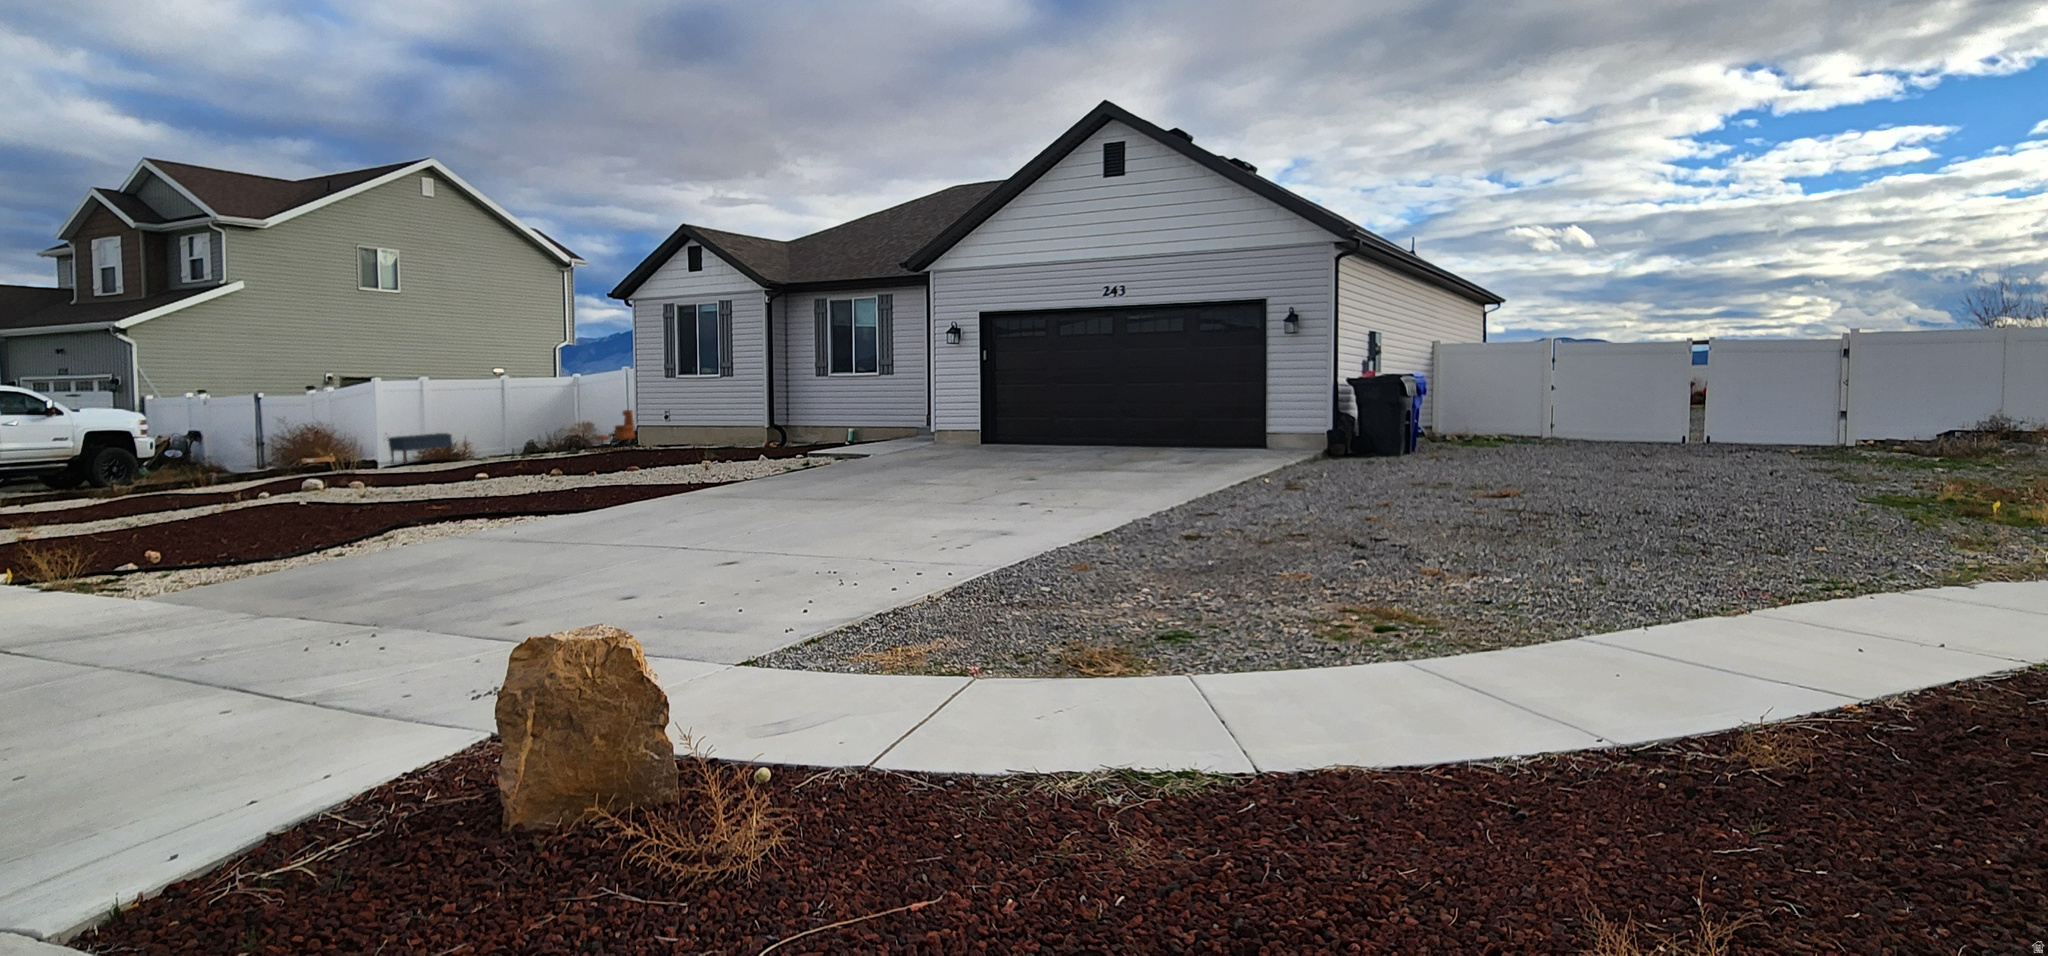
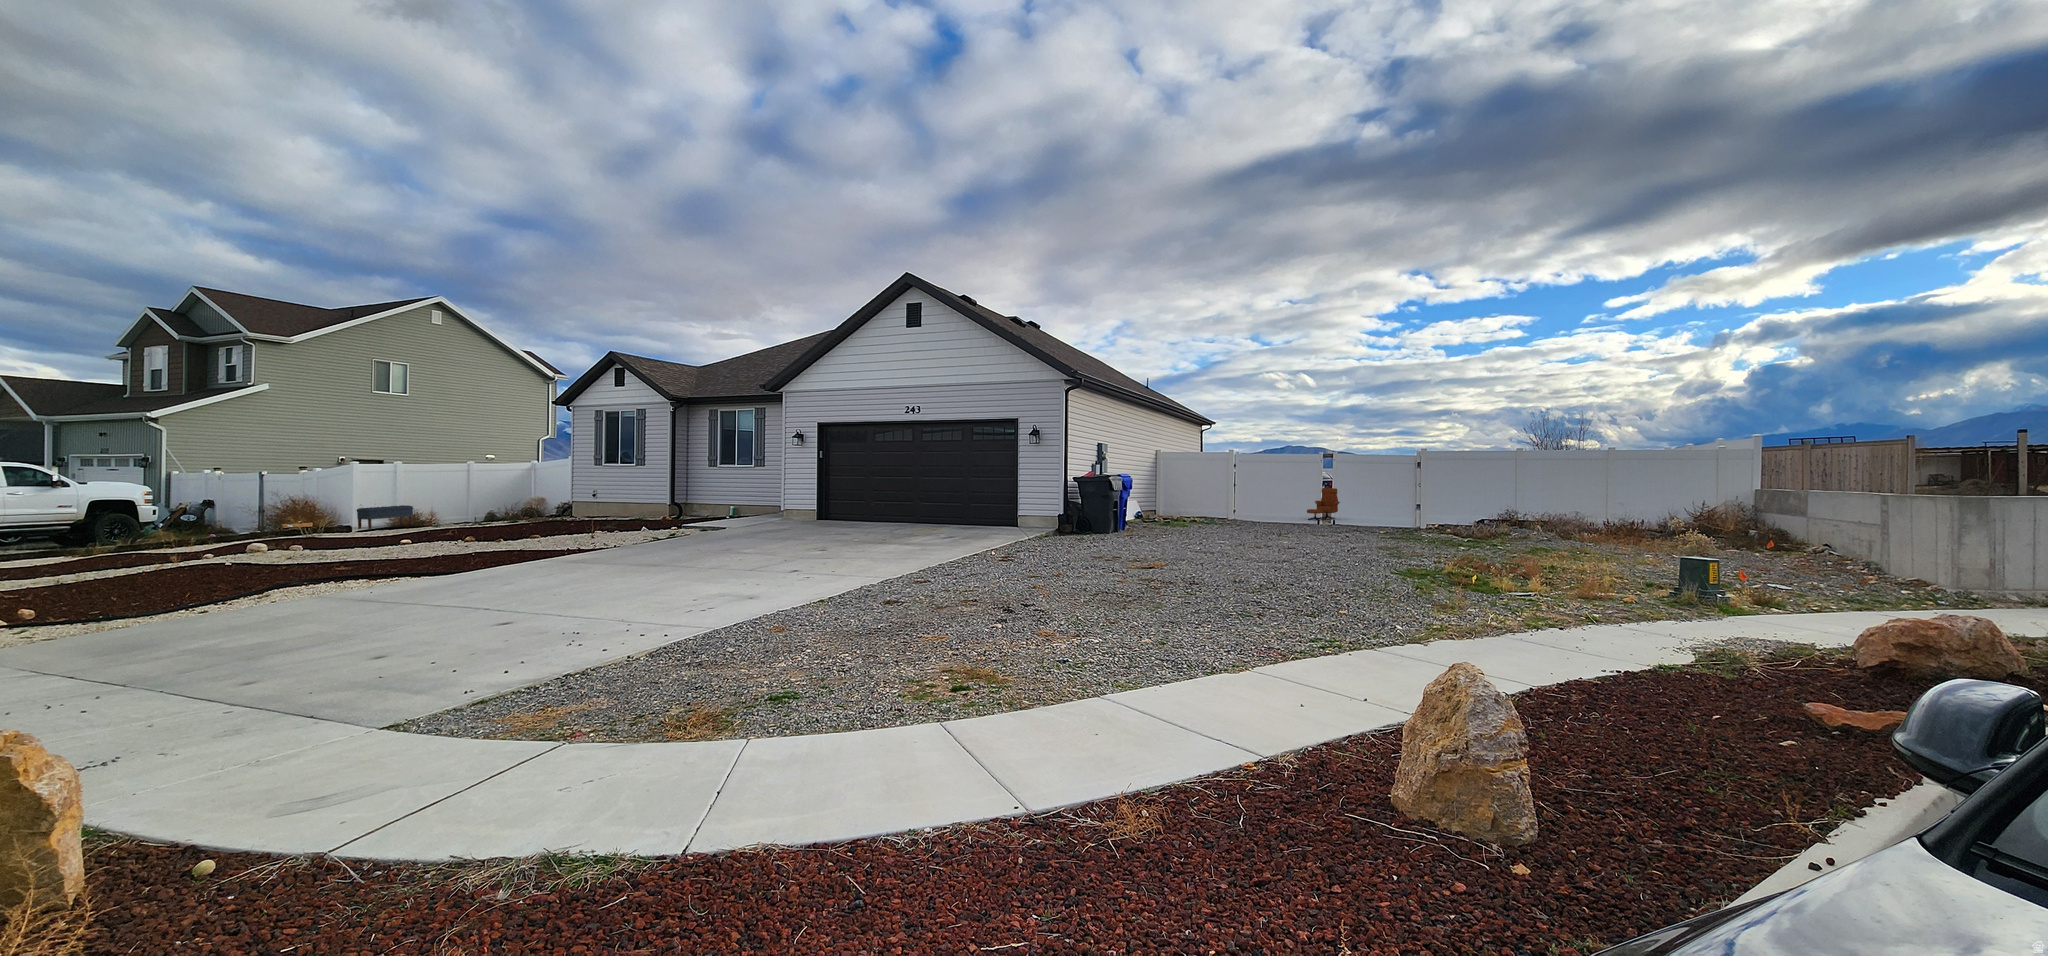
lounge chair: present [594,410,635,448] -> present [1307,488,1340,520]

